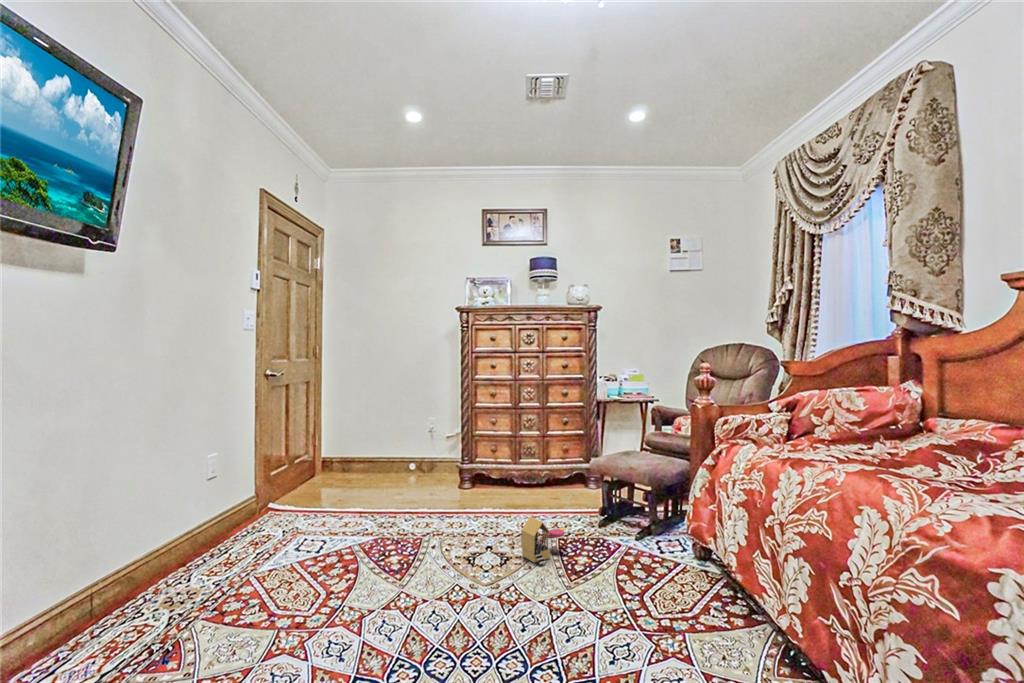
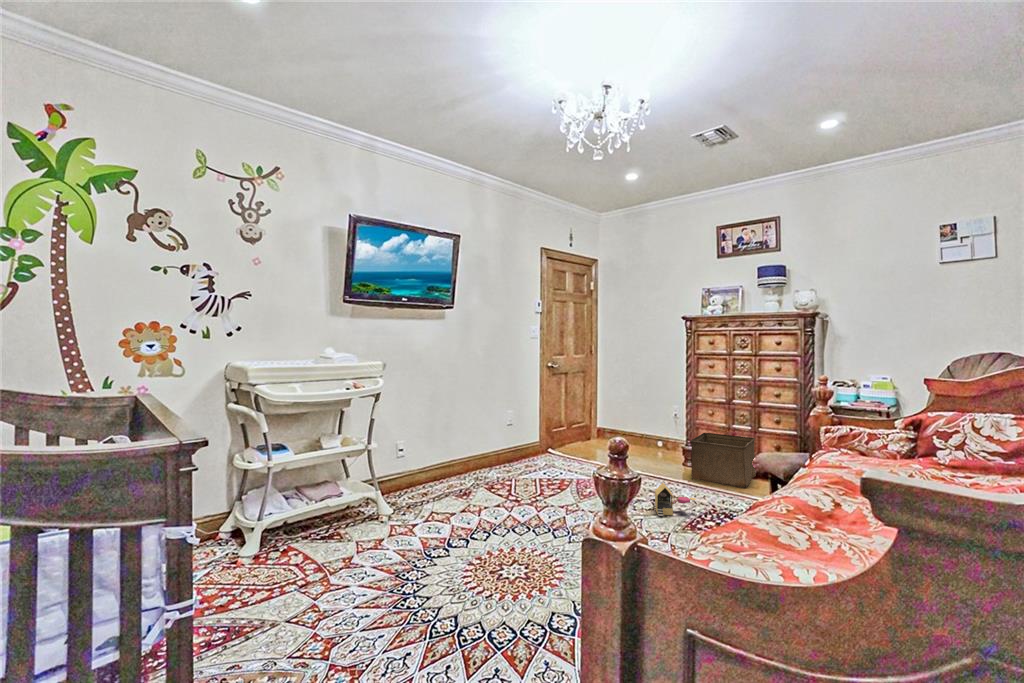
storage bin: none [492,443,559,503] -> present [690,433,756,488]

